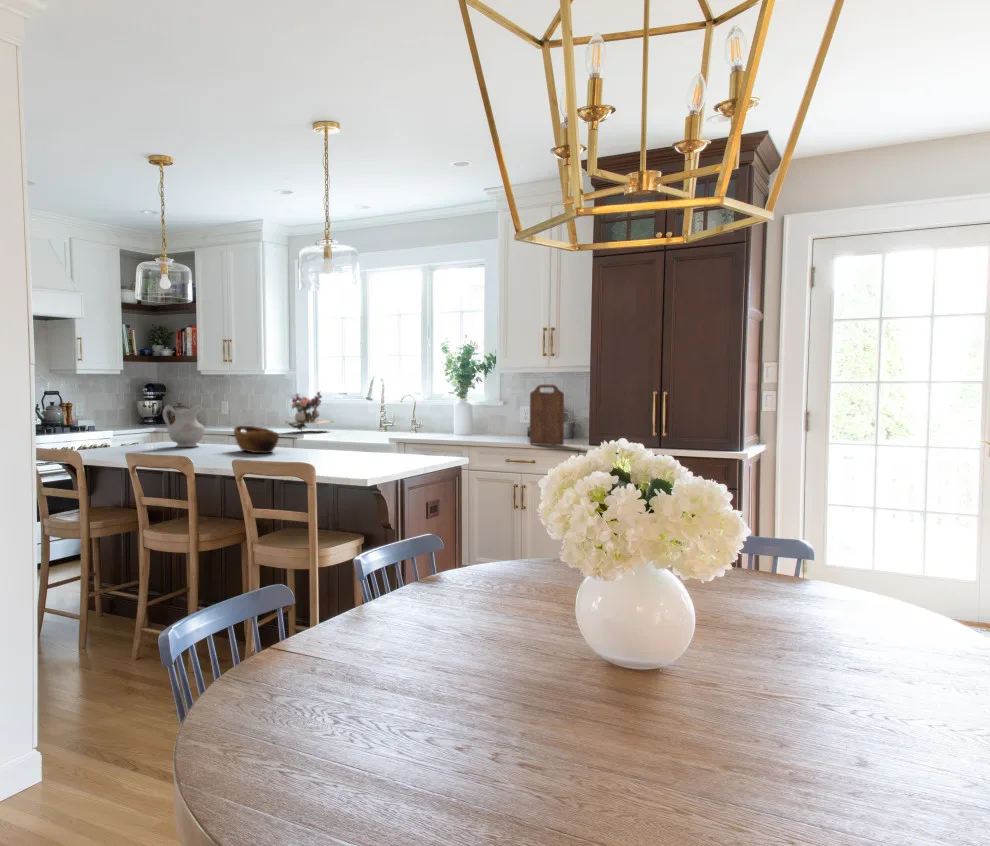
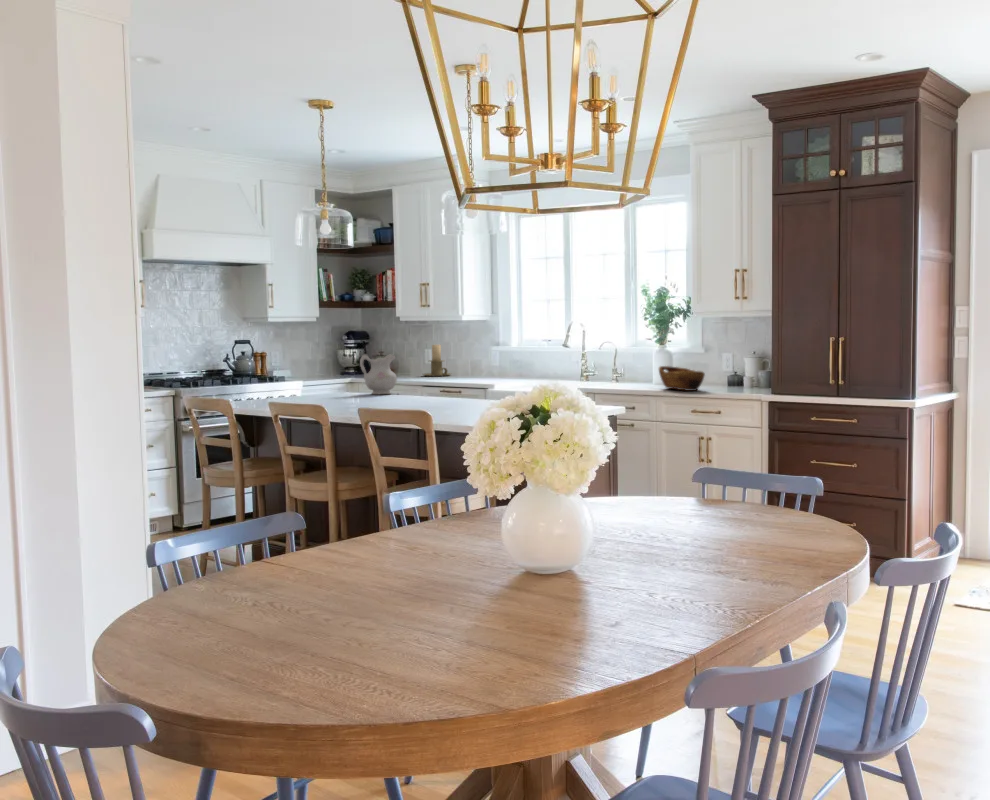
cutting board: present [530,385,564,445] -> none [715,331,750,396]
flower arrangement: present [286,392,331,430] -> none [479,337,529,381]
candle holder: none [223,397,252,427] -> present [423,345,450,376]
wooden bowl: present [234,426,279,453] -> present [659,366,705,391]

